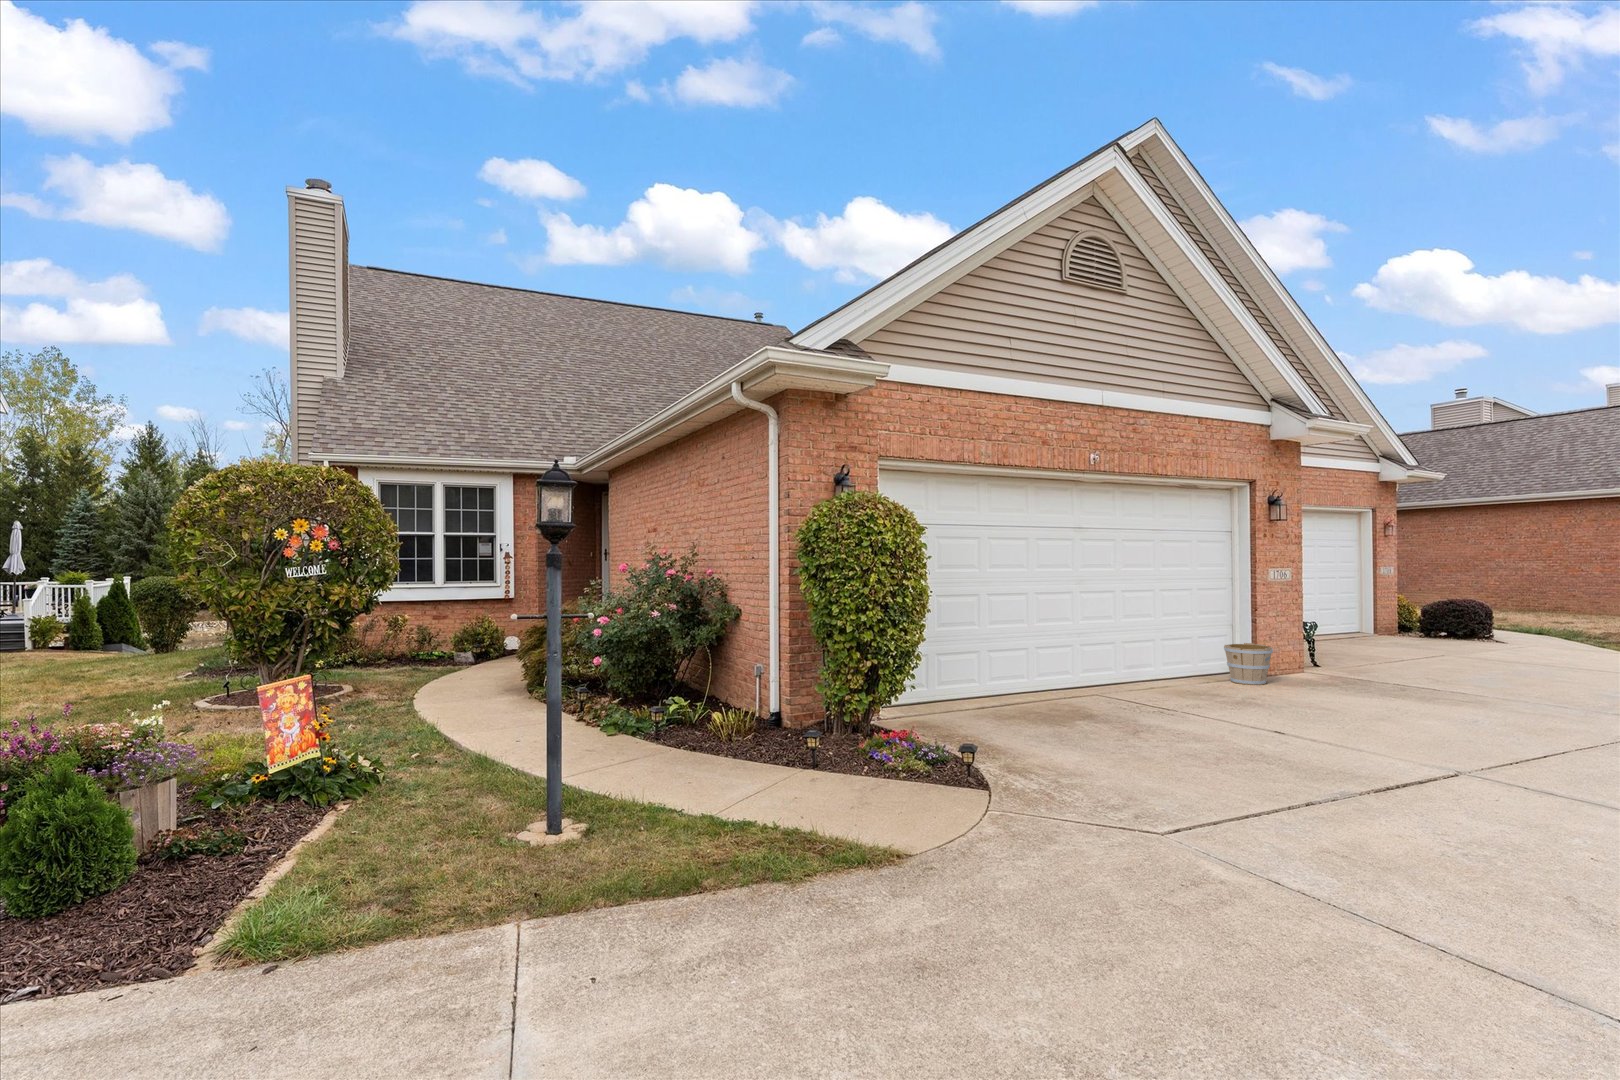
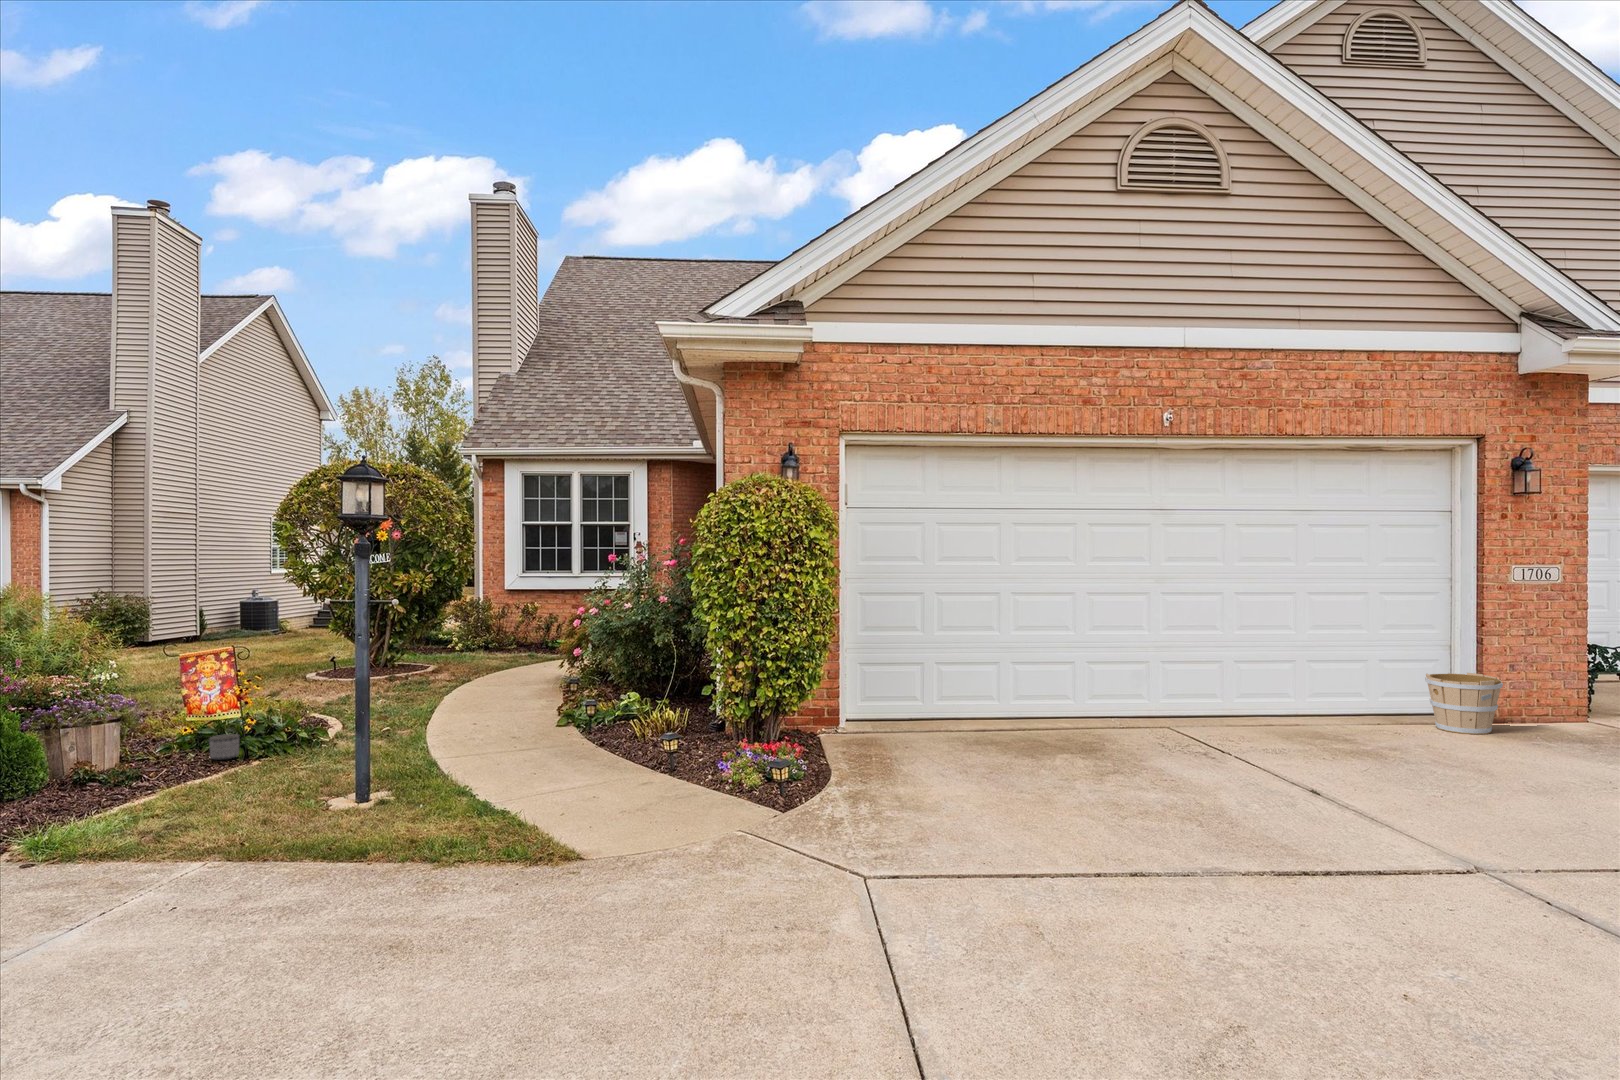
planter: none [258,781,295,814] -> present [209,734,239,760]

